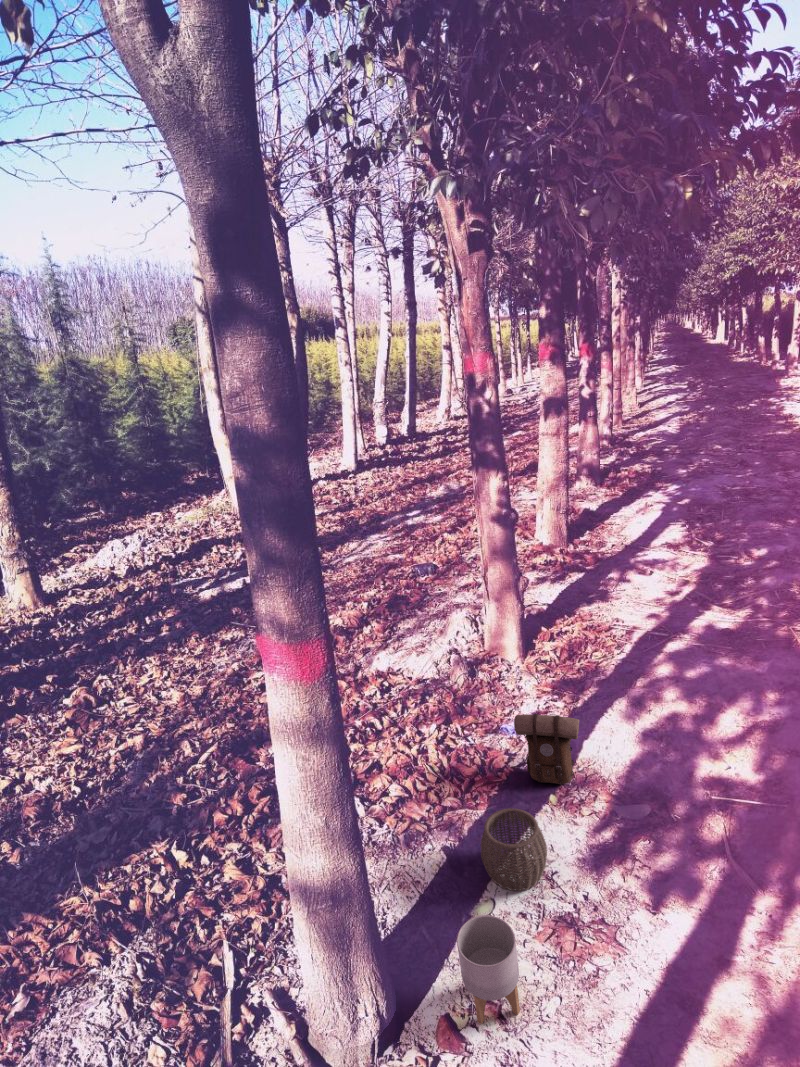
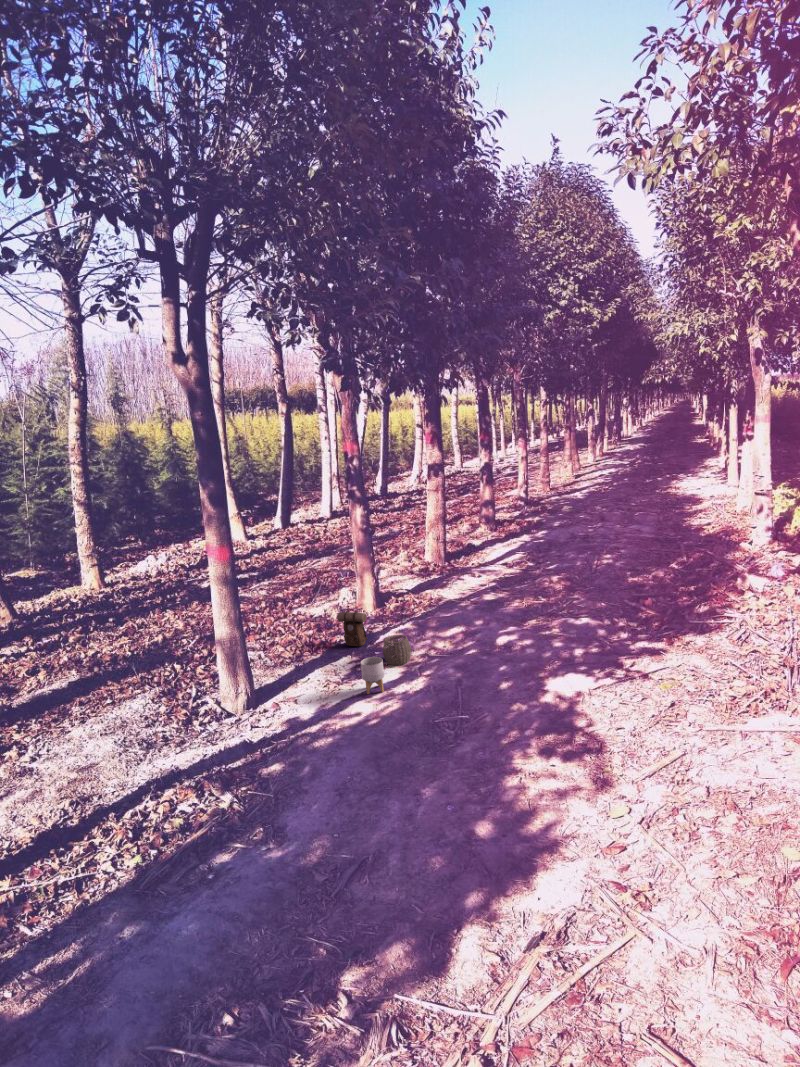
woven basket: present [481,808,547,891] -> present [383,635,411,665]
planter: present [457,915,520,1024] -> present [360,657,384,694]

